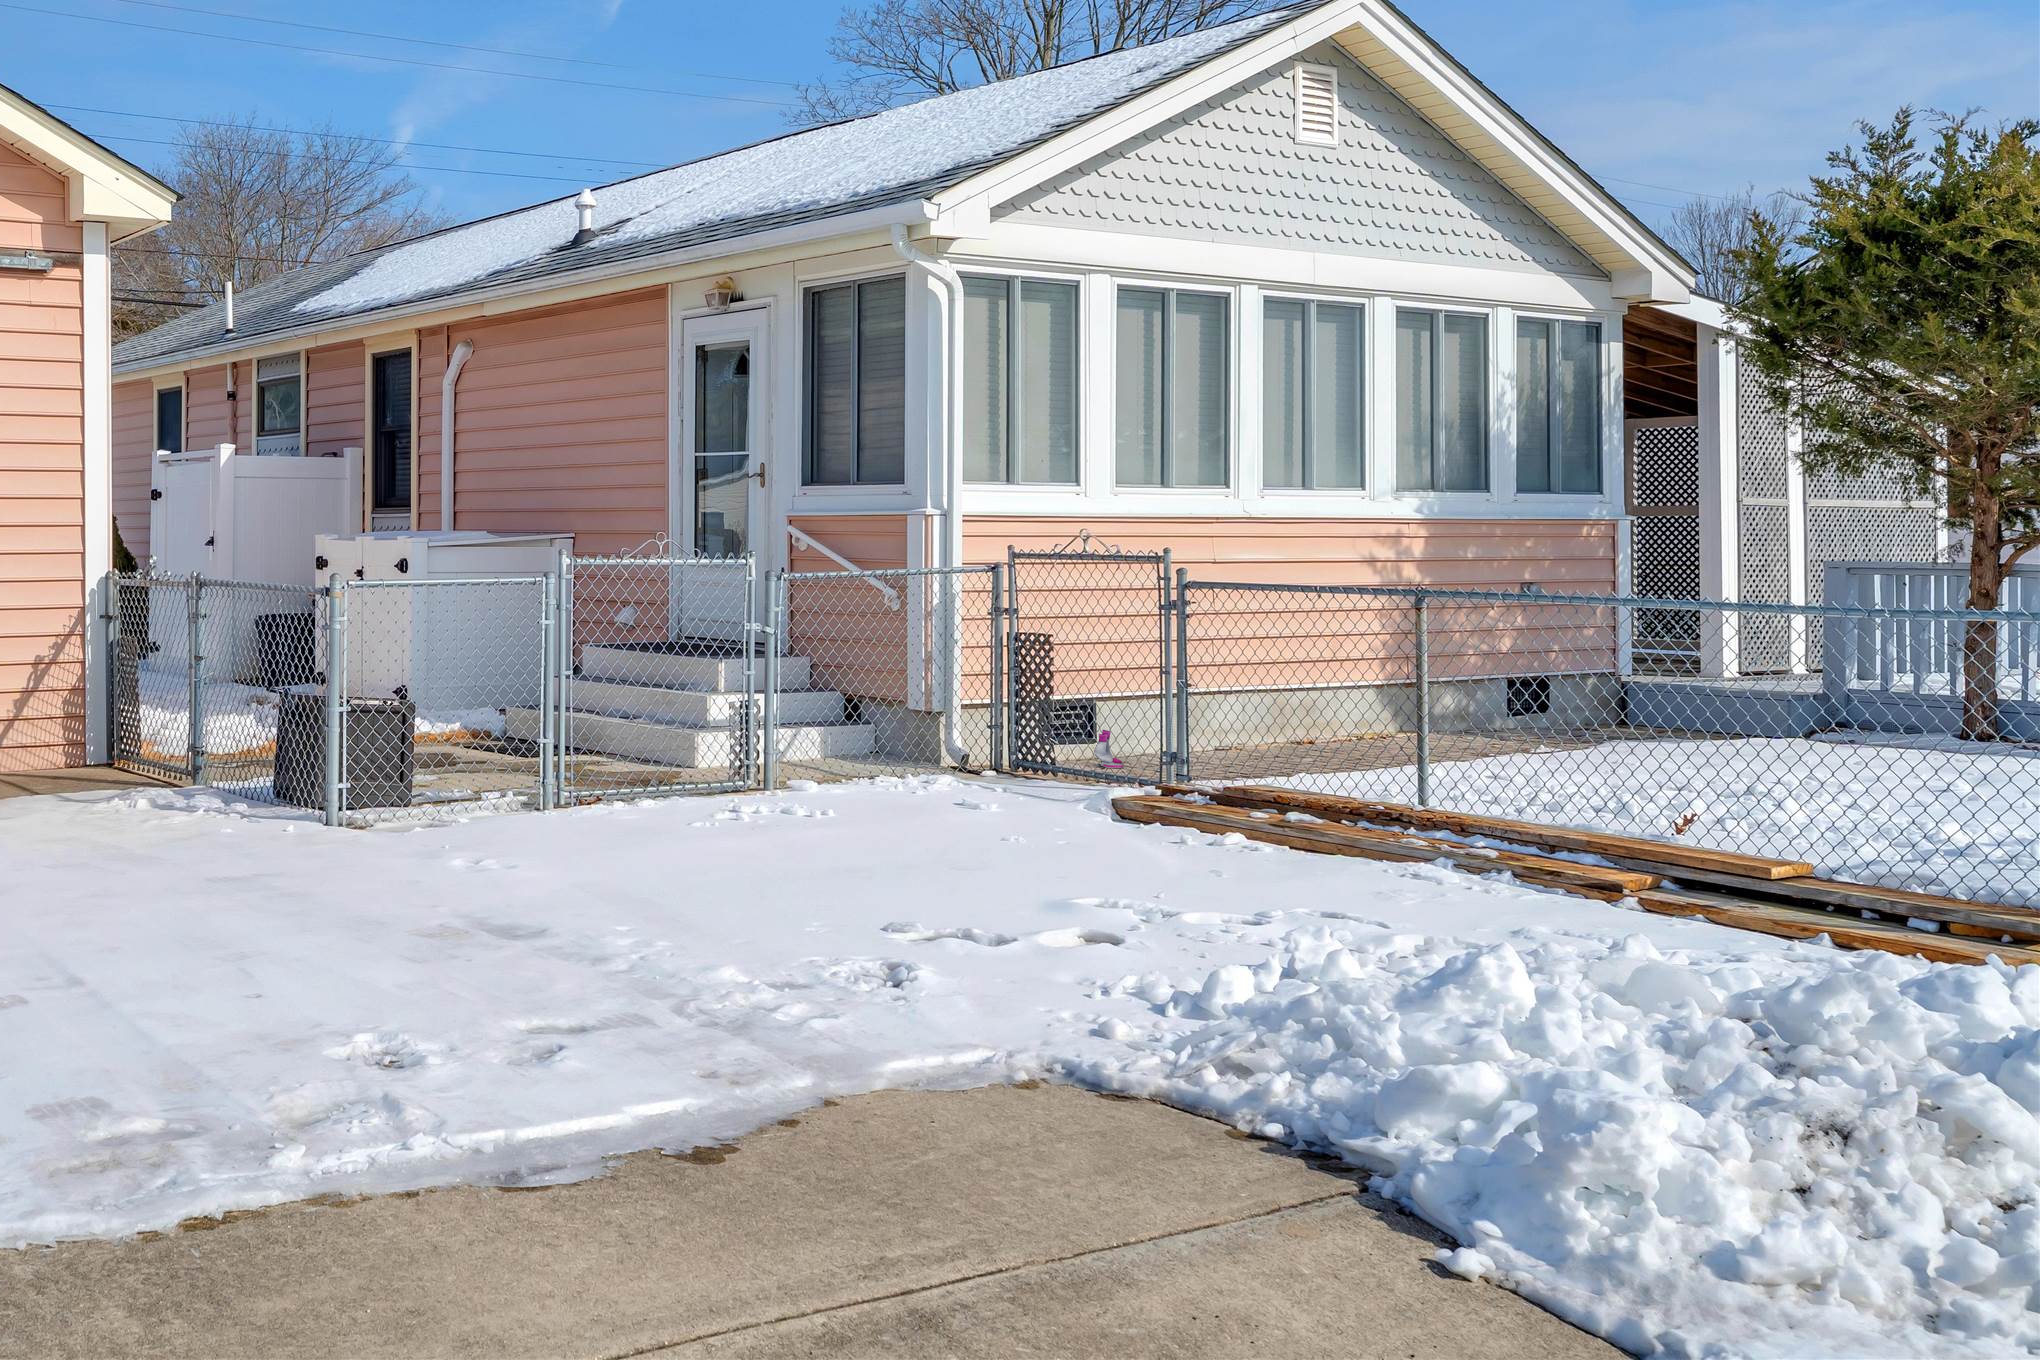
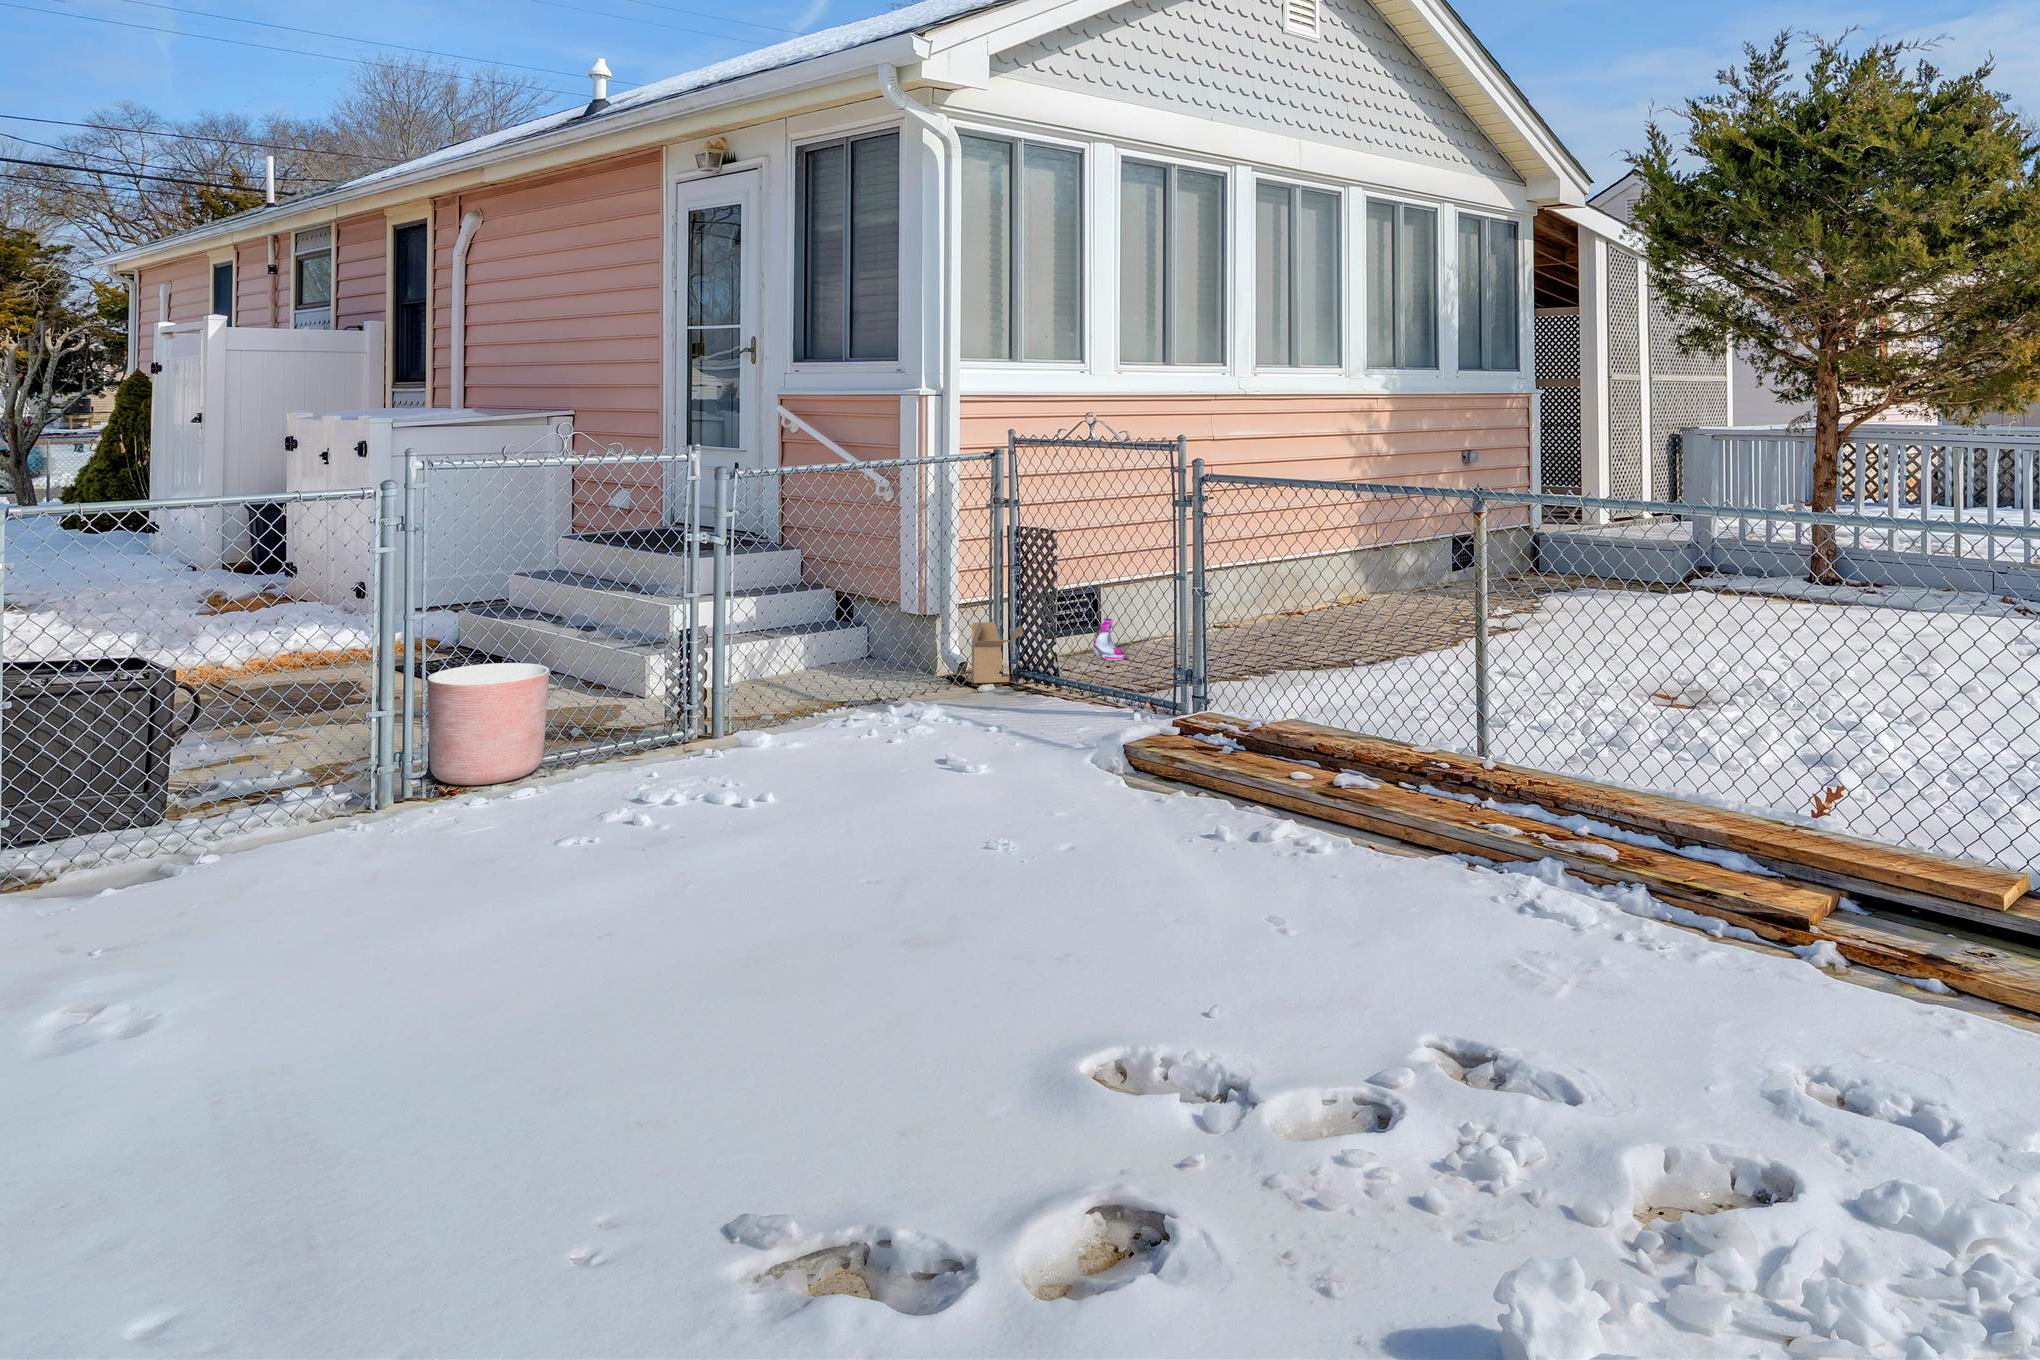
planter: none [574,713,658,796] -> present [427,663,549,785]
cardboard box: none [975,722,1025,774] -> present [972,622,1023,683]

